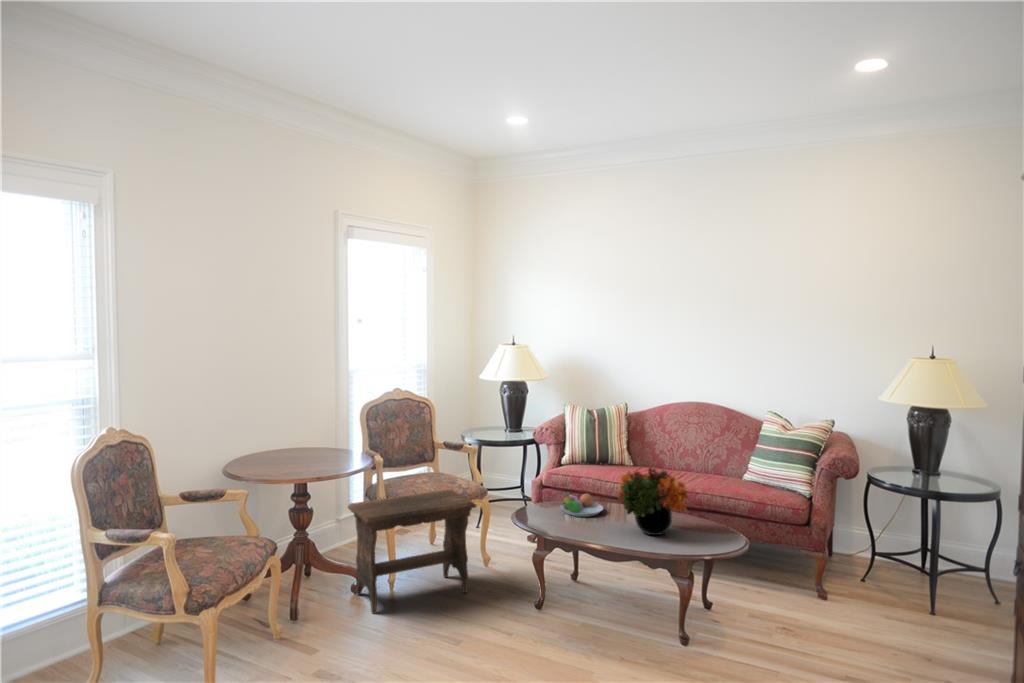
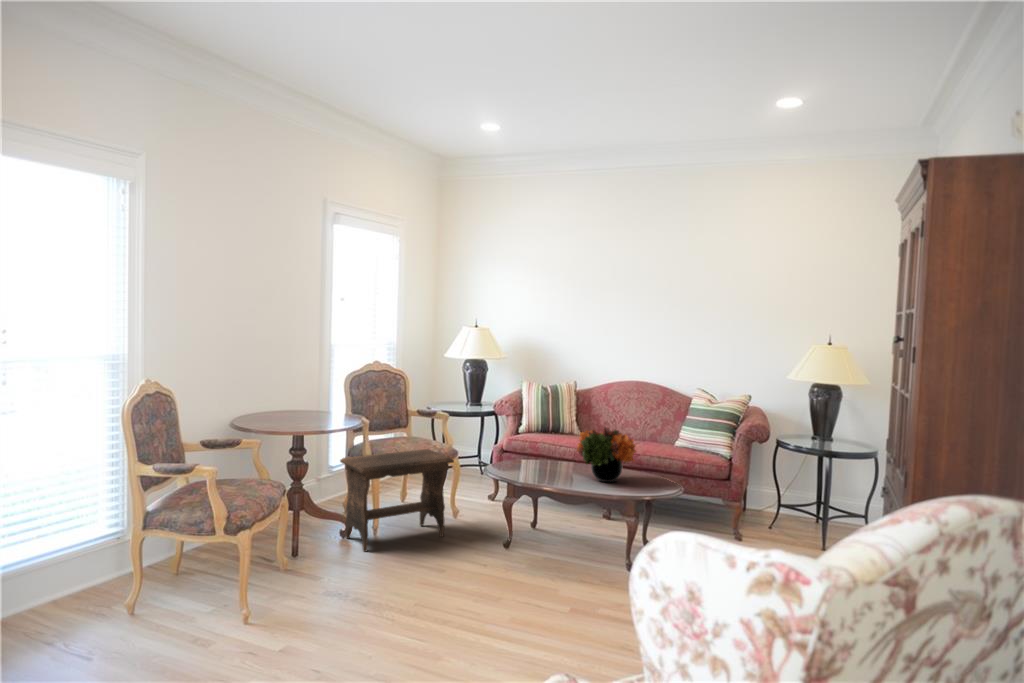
fruit bowl: present [560,493,603,517] -> none [526,451,563,470]

